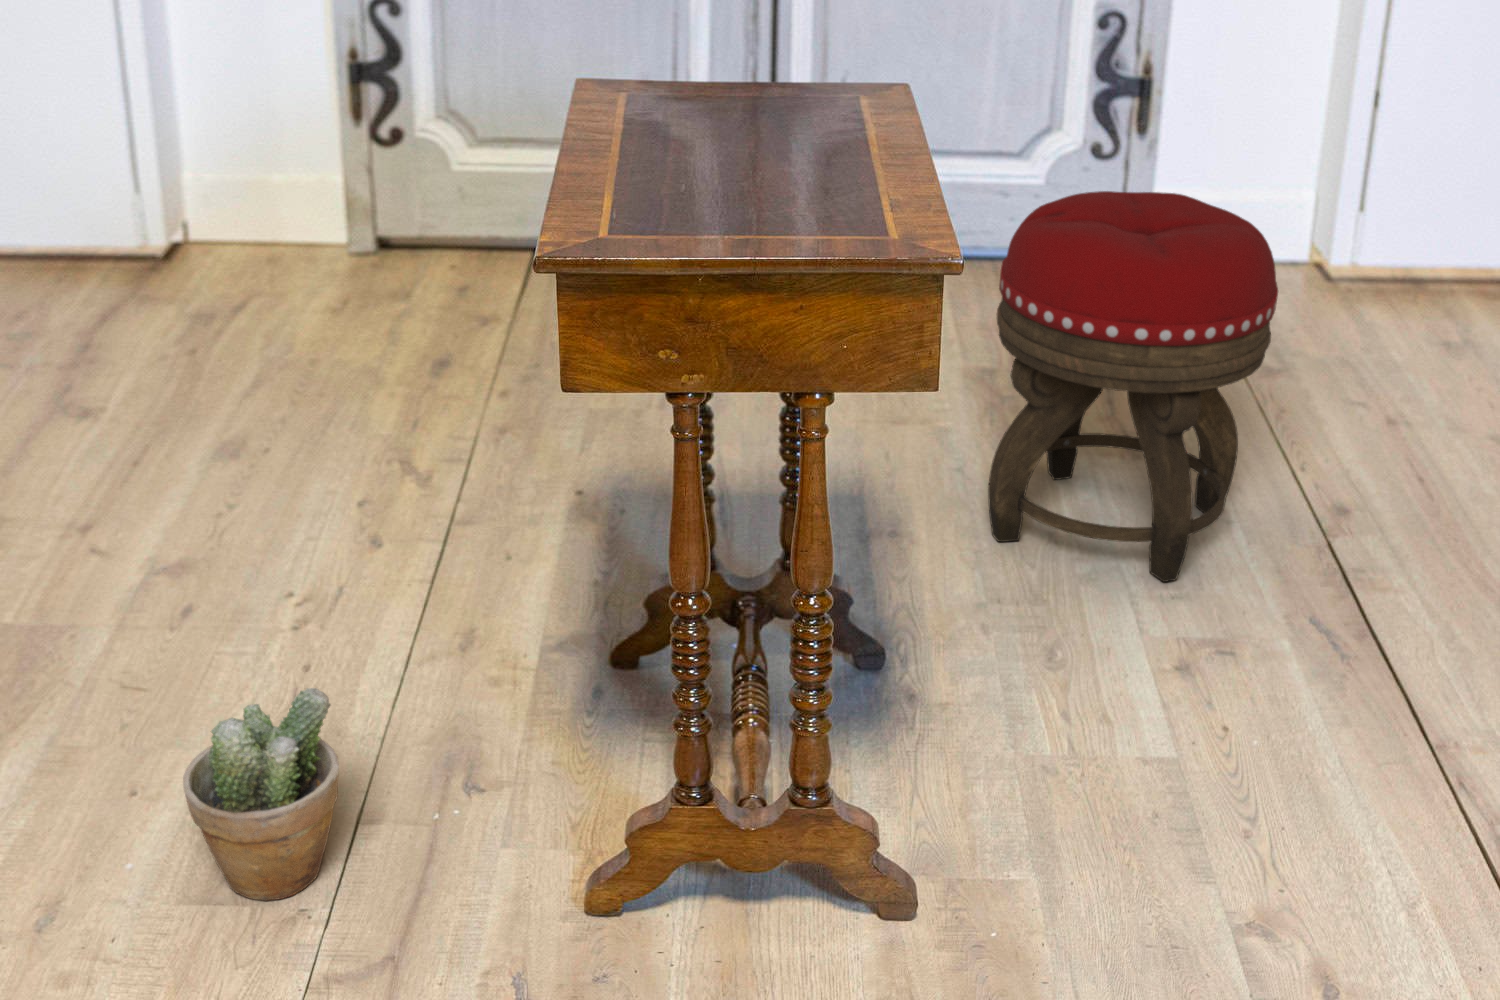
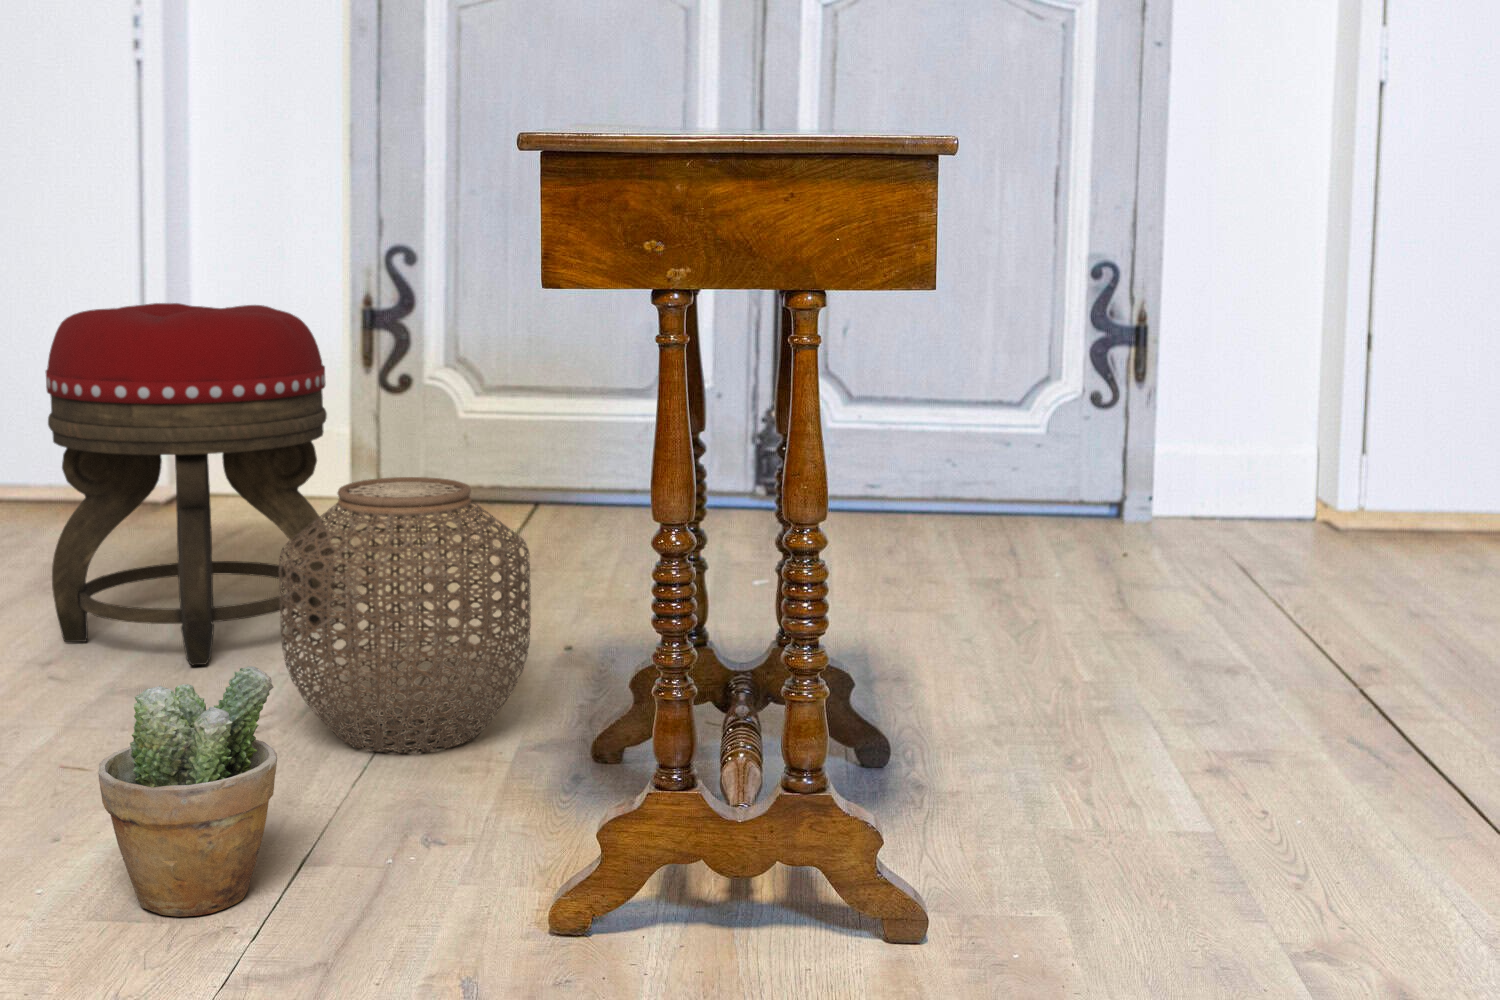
footstool: present [988,191,1278,582] -> present [46,303,335,665]
woven basket: none [313,403,549,666] -> present [279,477,531,753]

